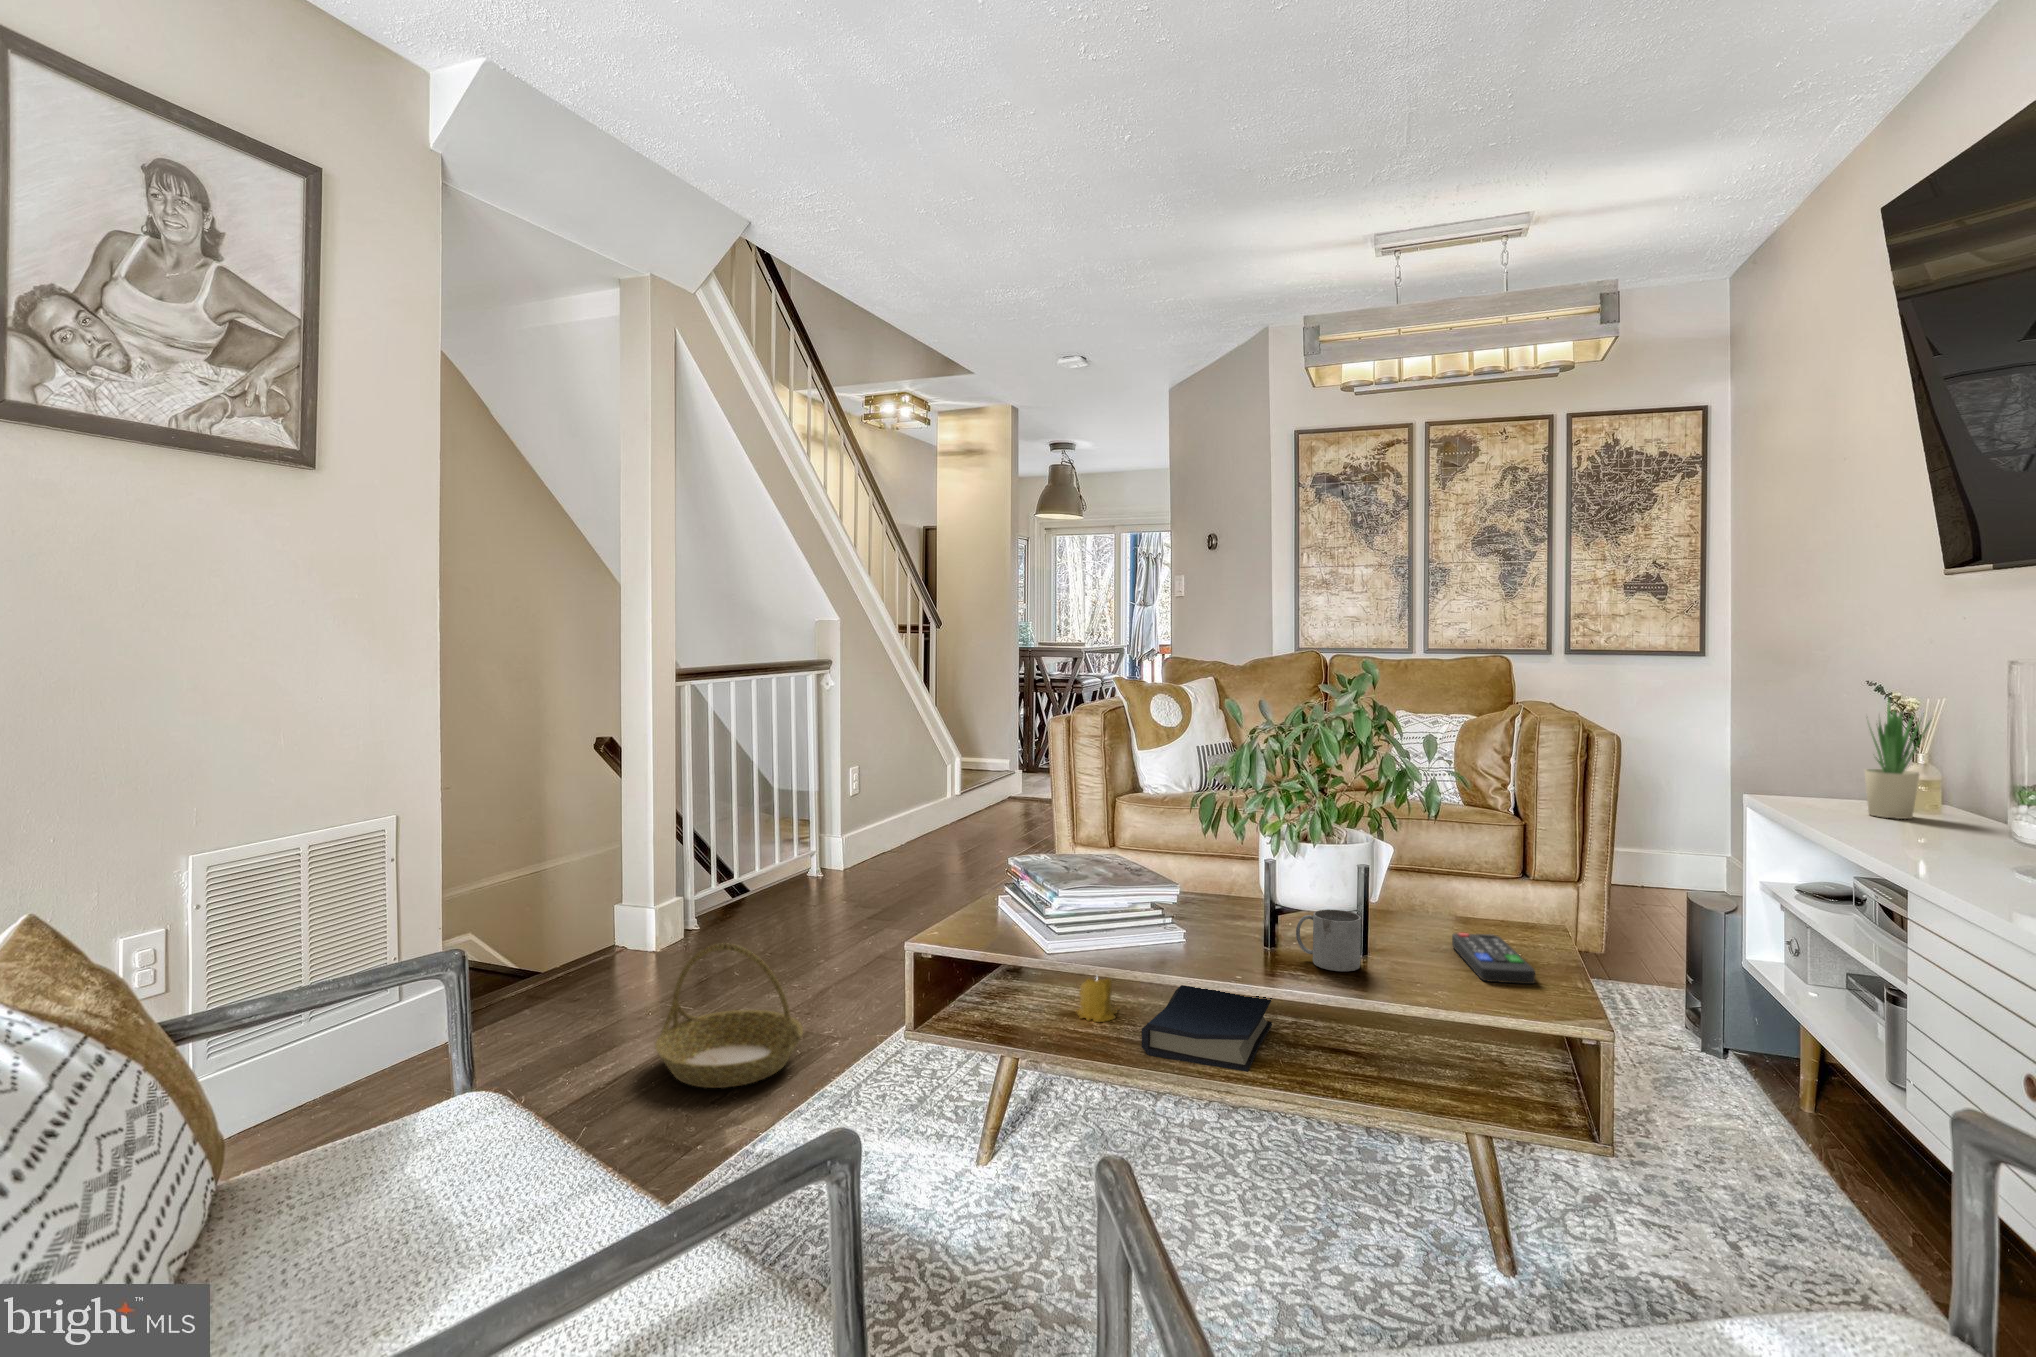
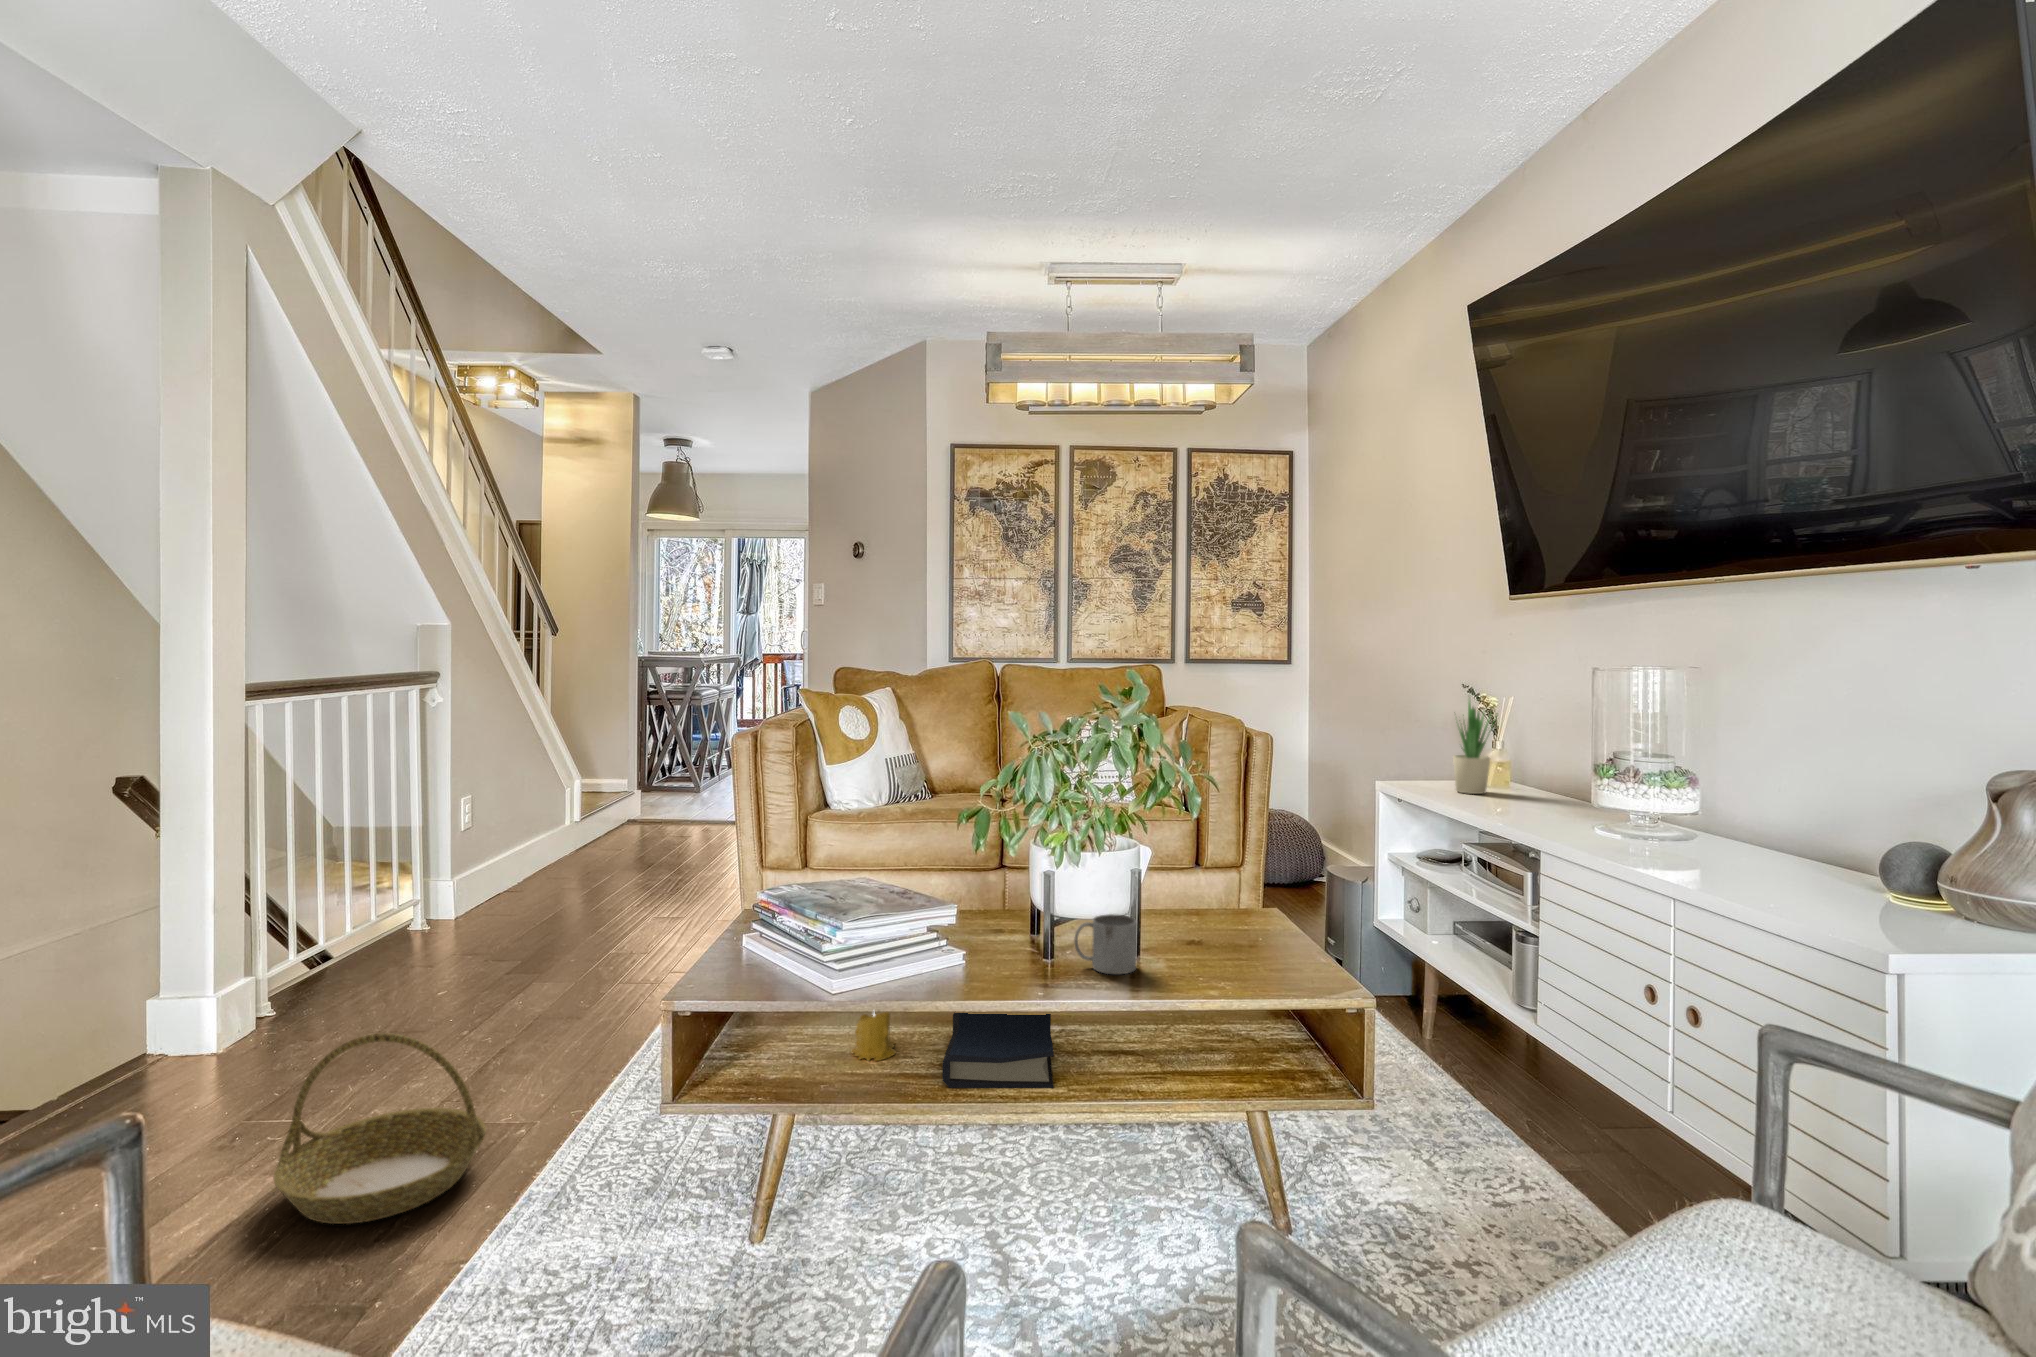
remote control: present [1452,932,1535,984] -> none [1197,922,1283,967]

